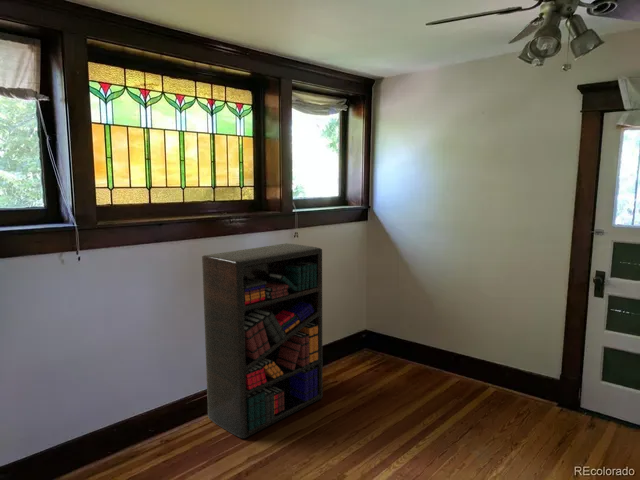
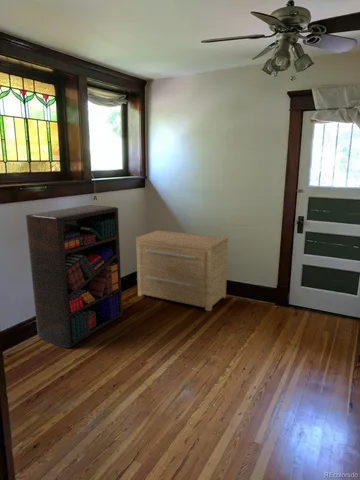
side table: none [349,279,483,405] -> present [136,231,228,311]

